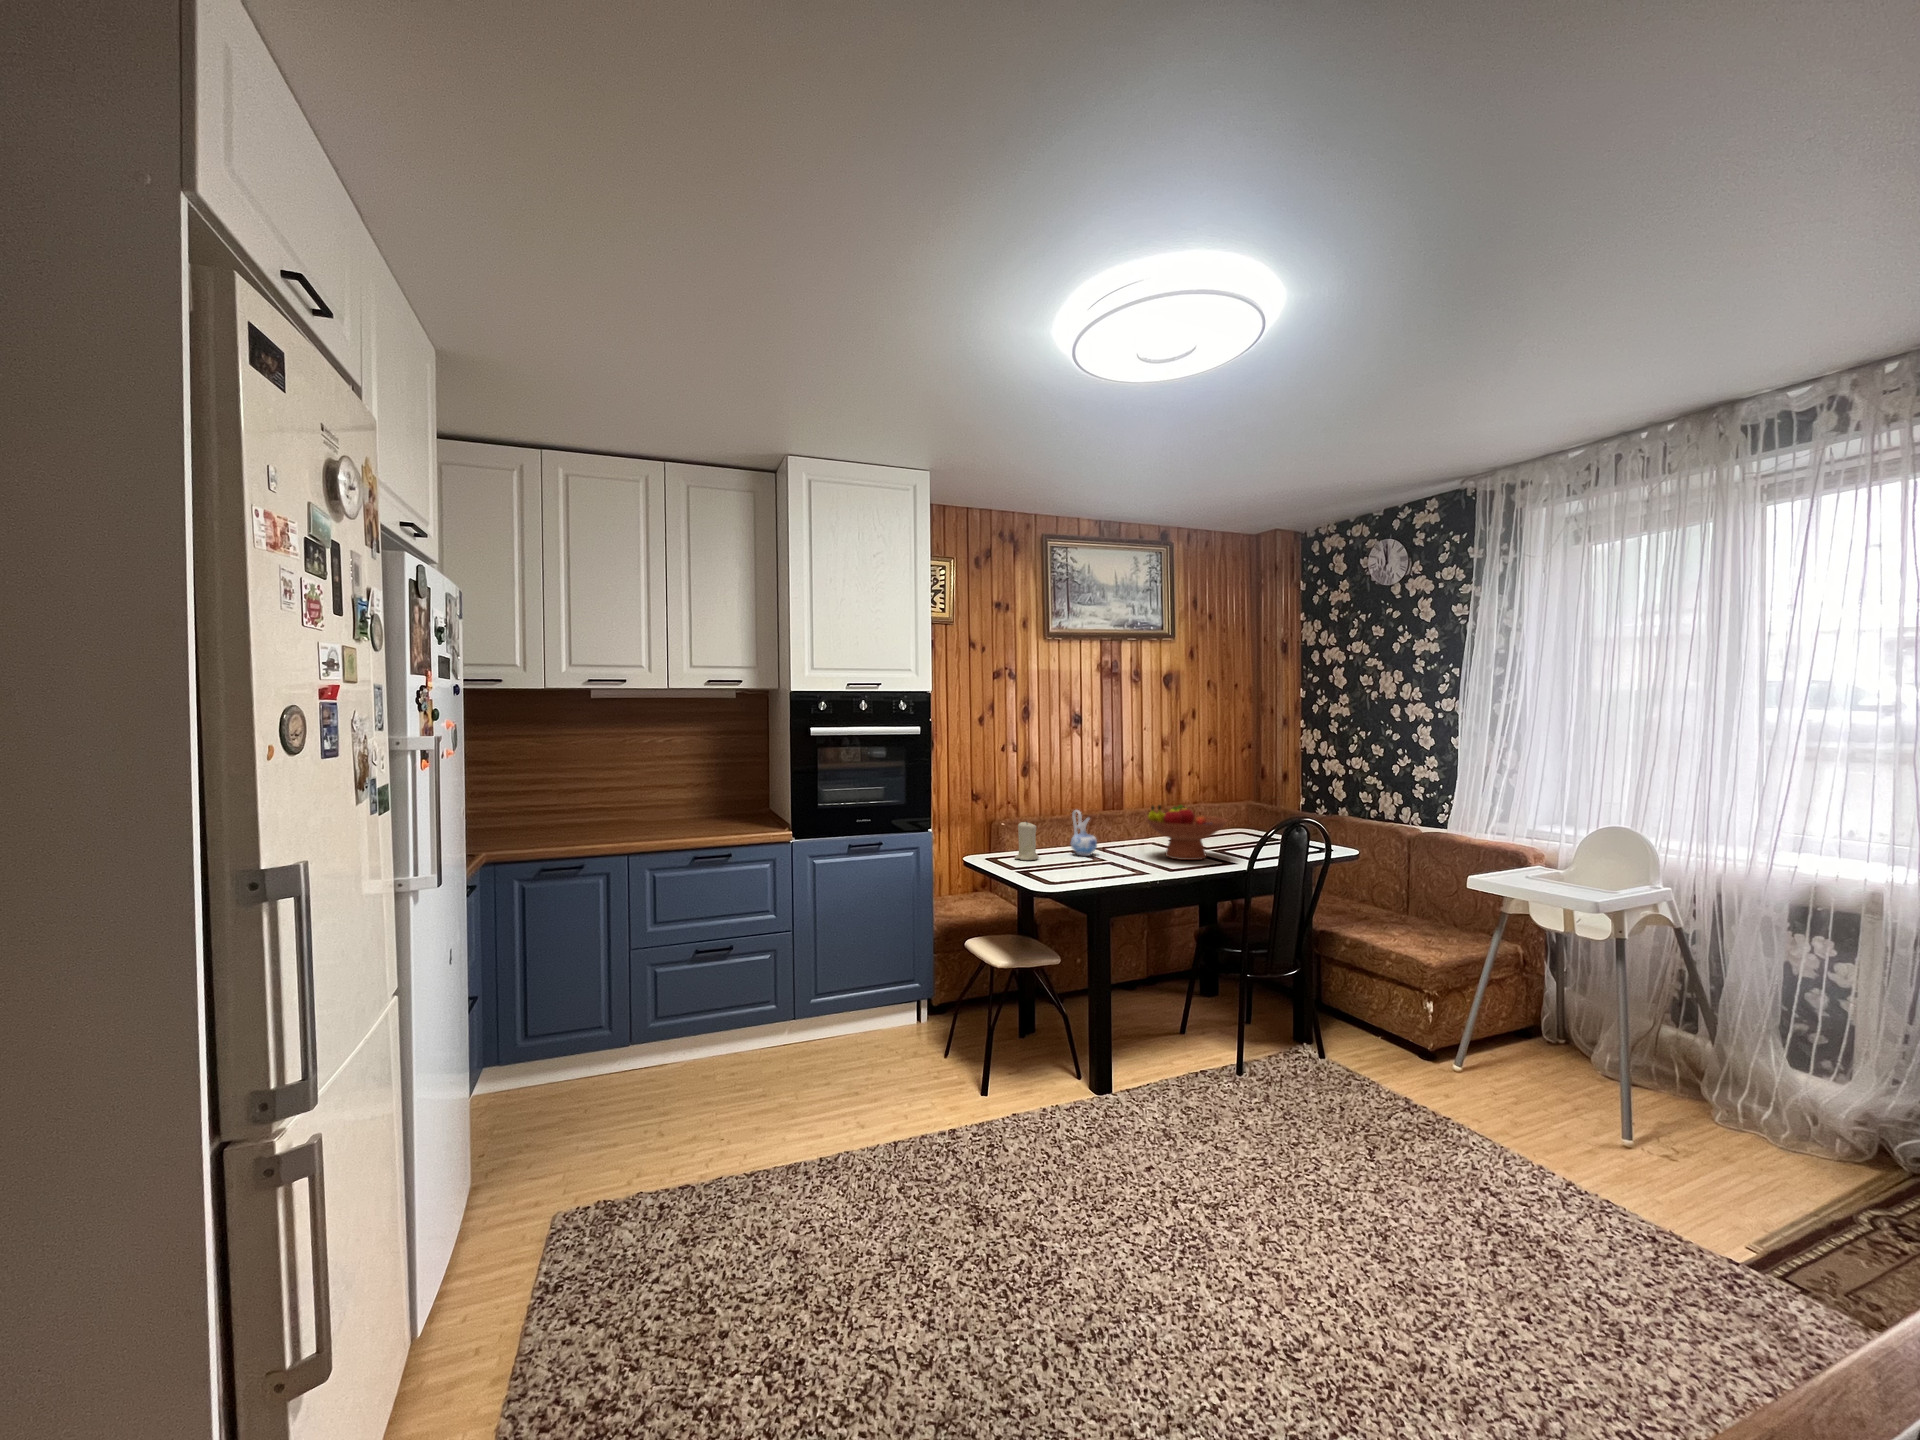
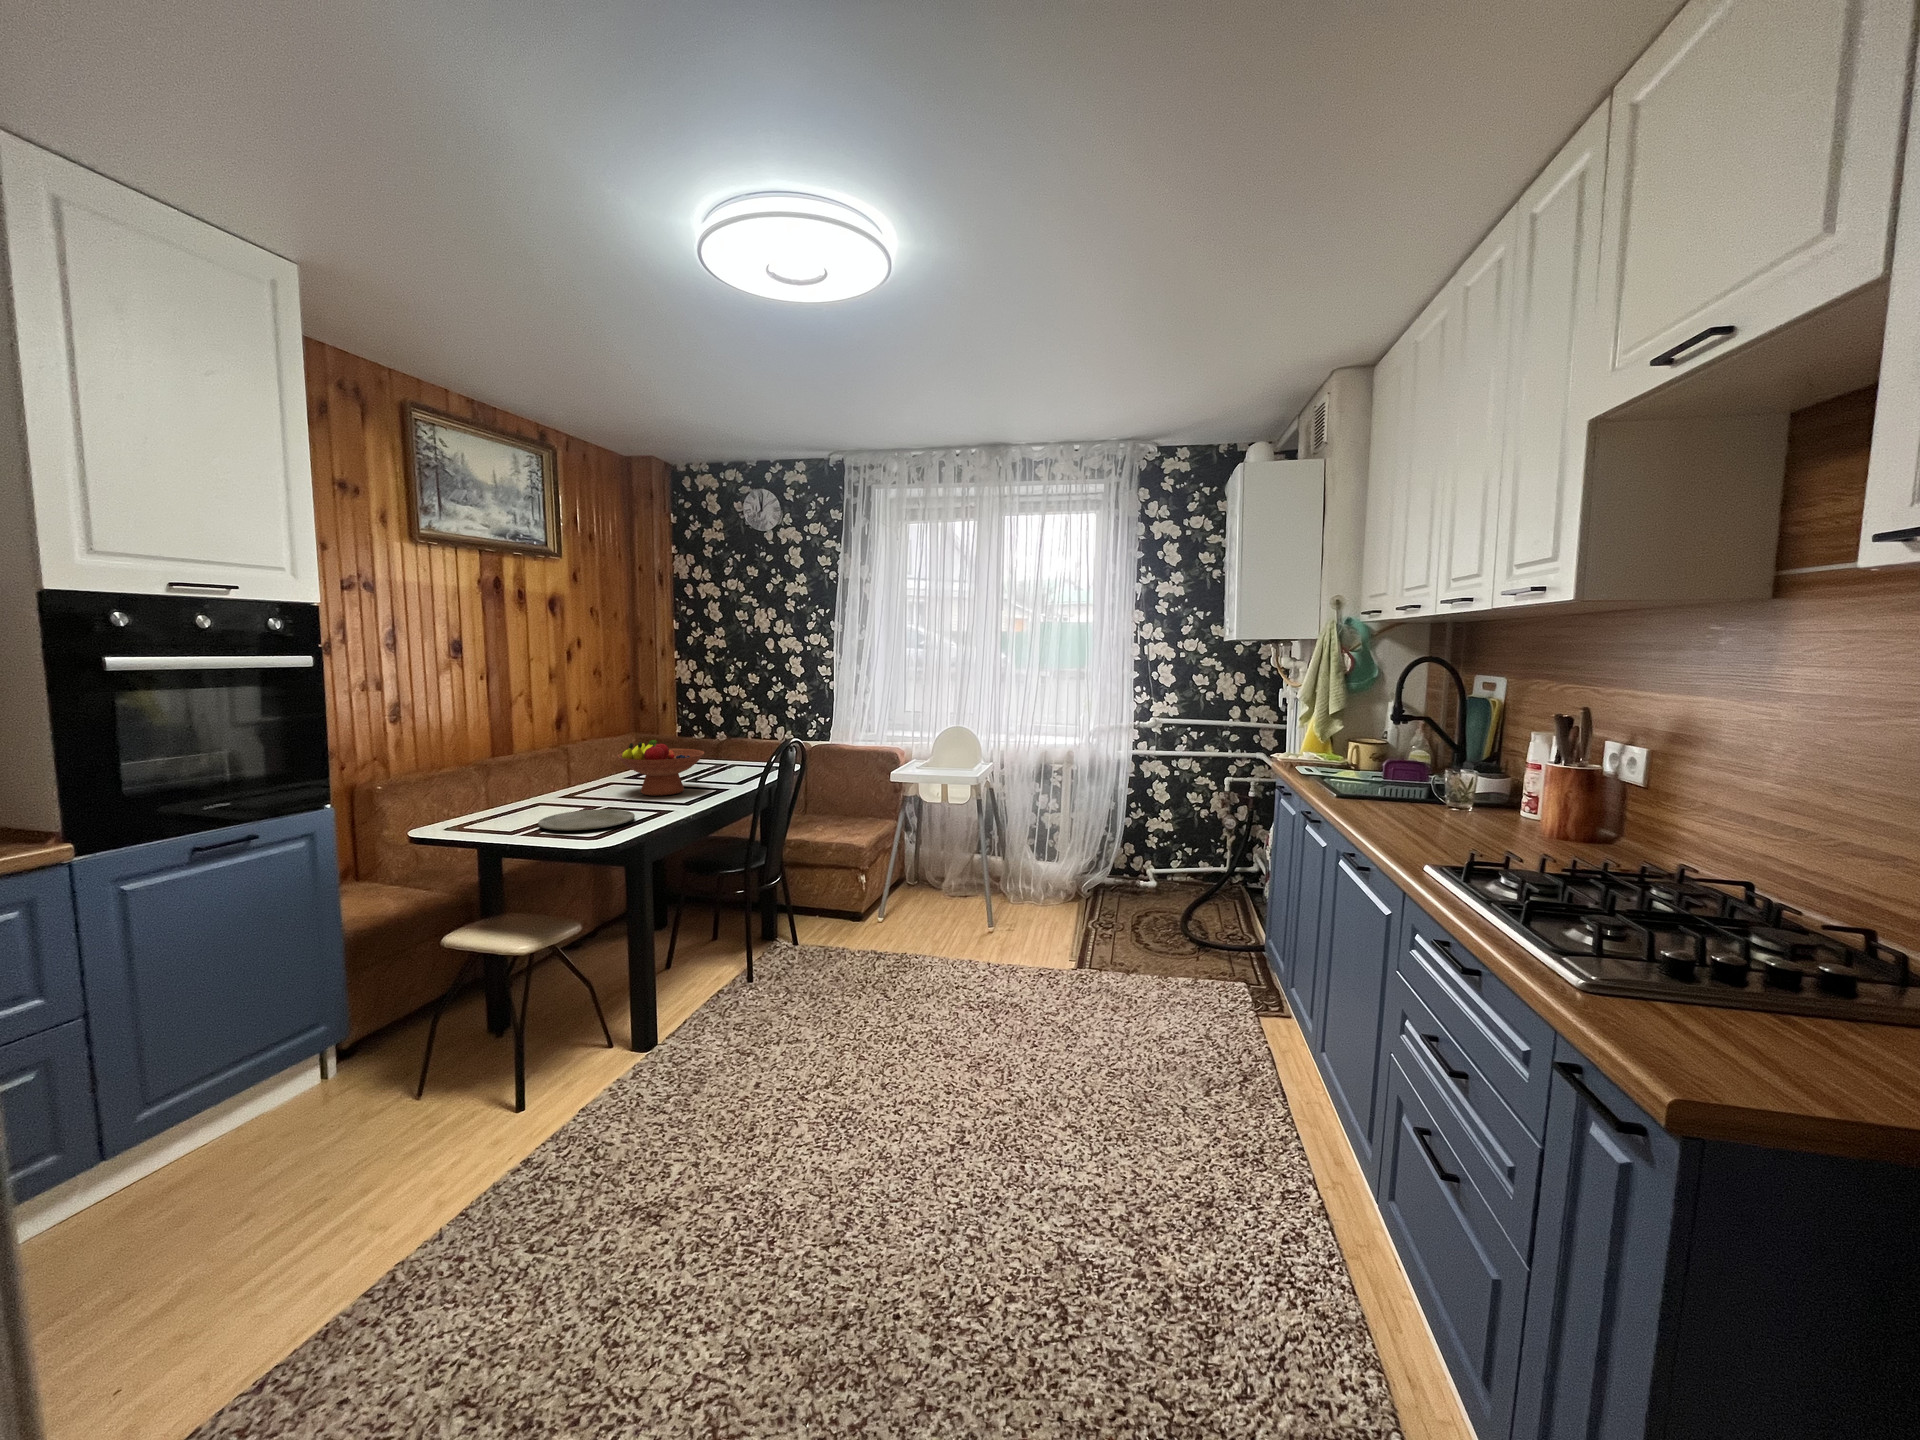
ceramic pitcher: present [1071,810,1097,856] -> none [533,757,569,808]
candle: present [1015,822,1039,860] -> none [478,777,510,825]
plate: none [1040,859,1117,875] -> present [538,809,635,830]

